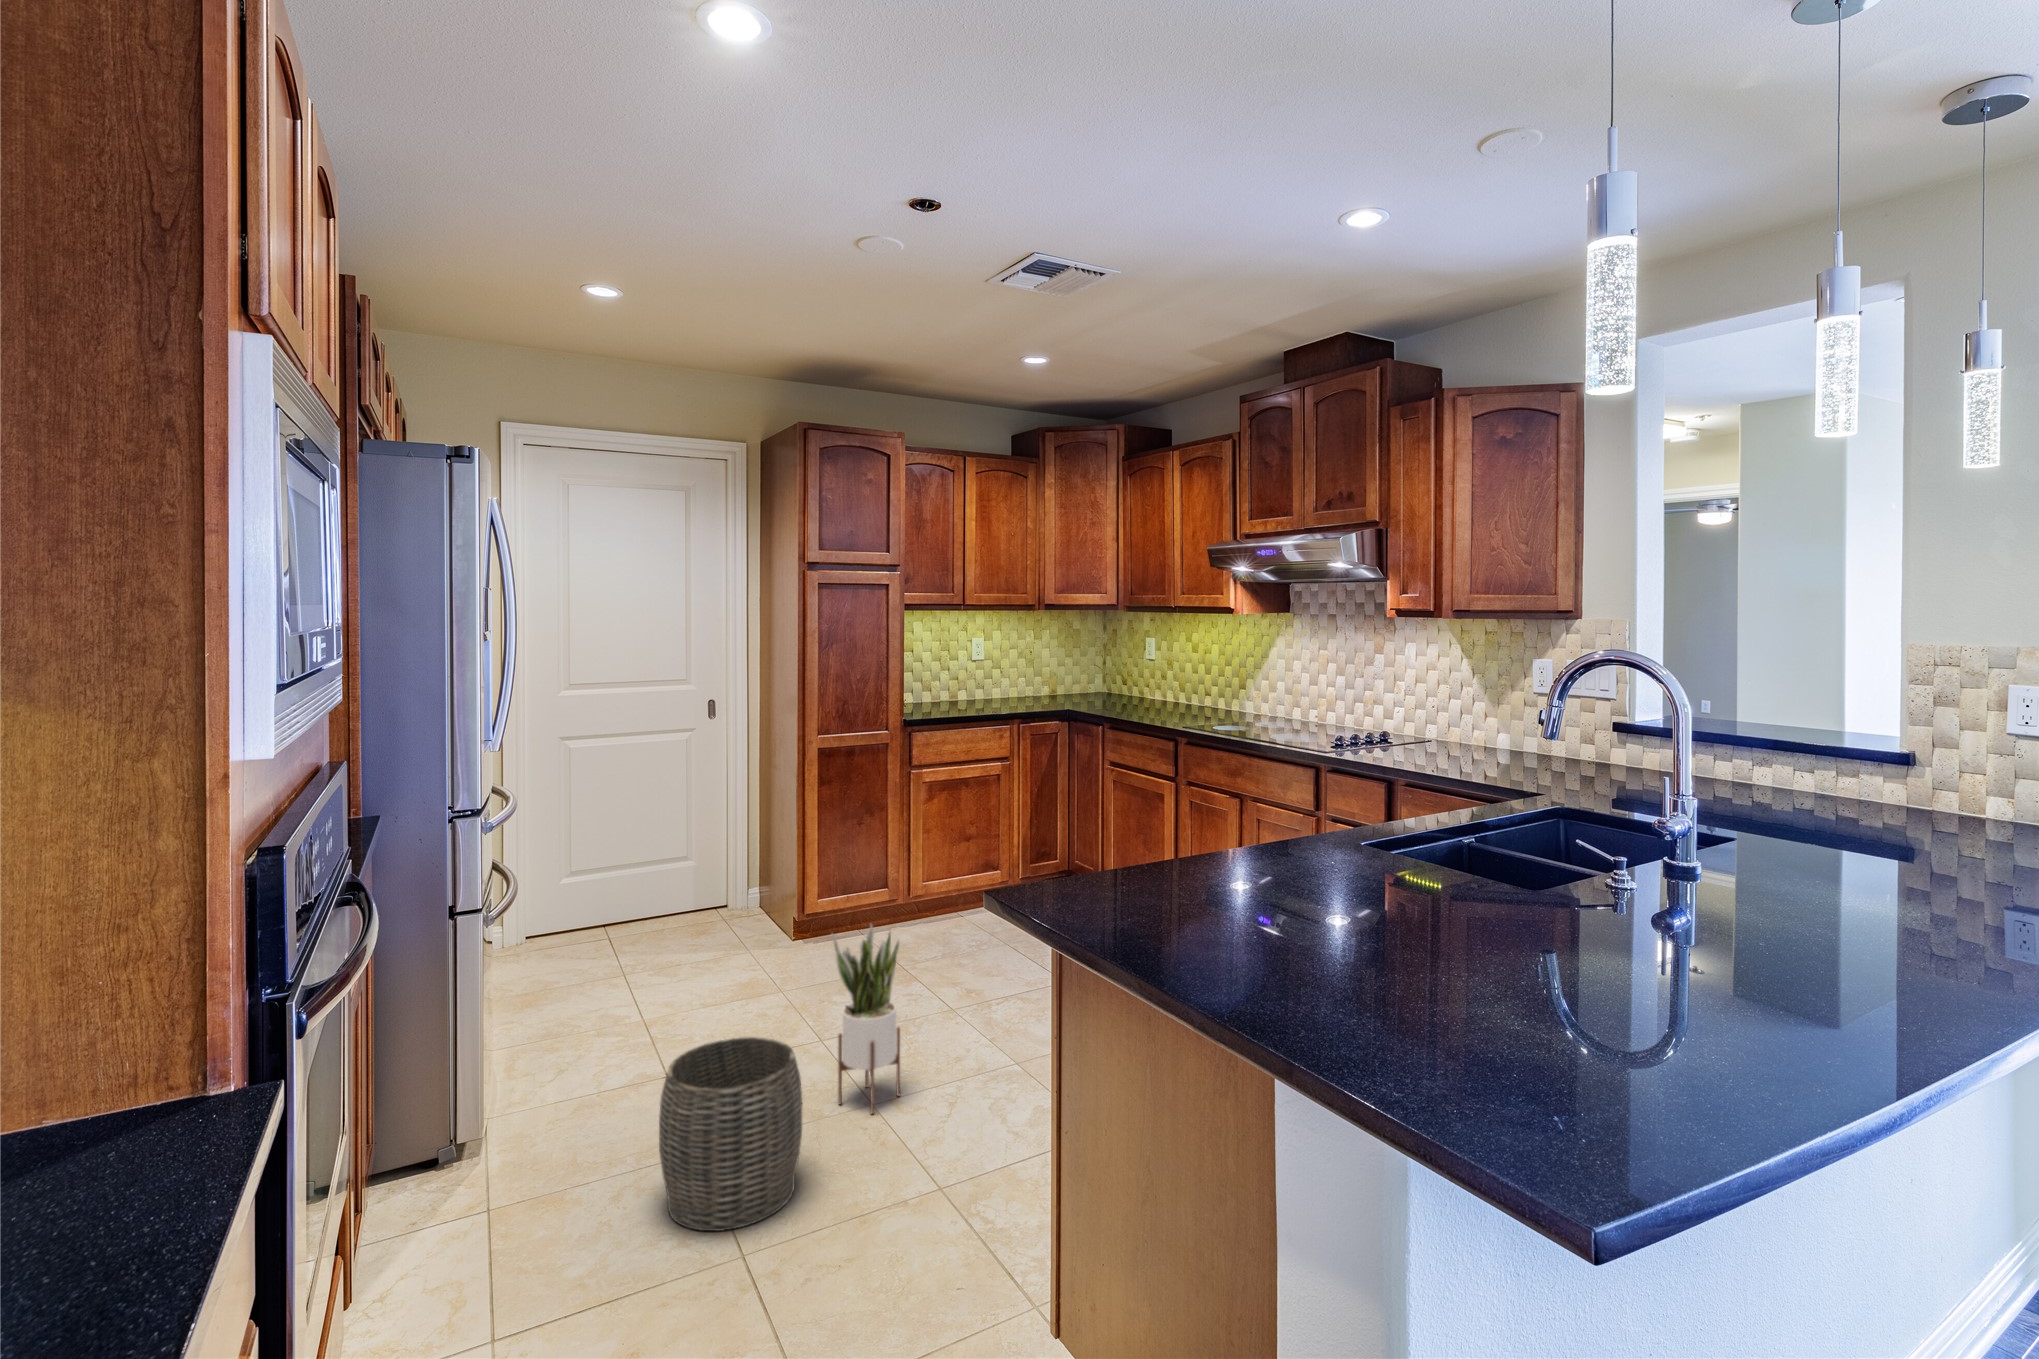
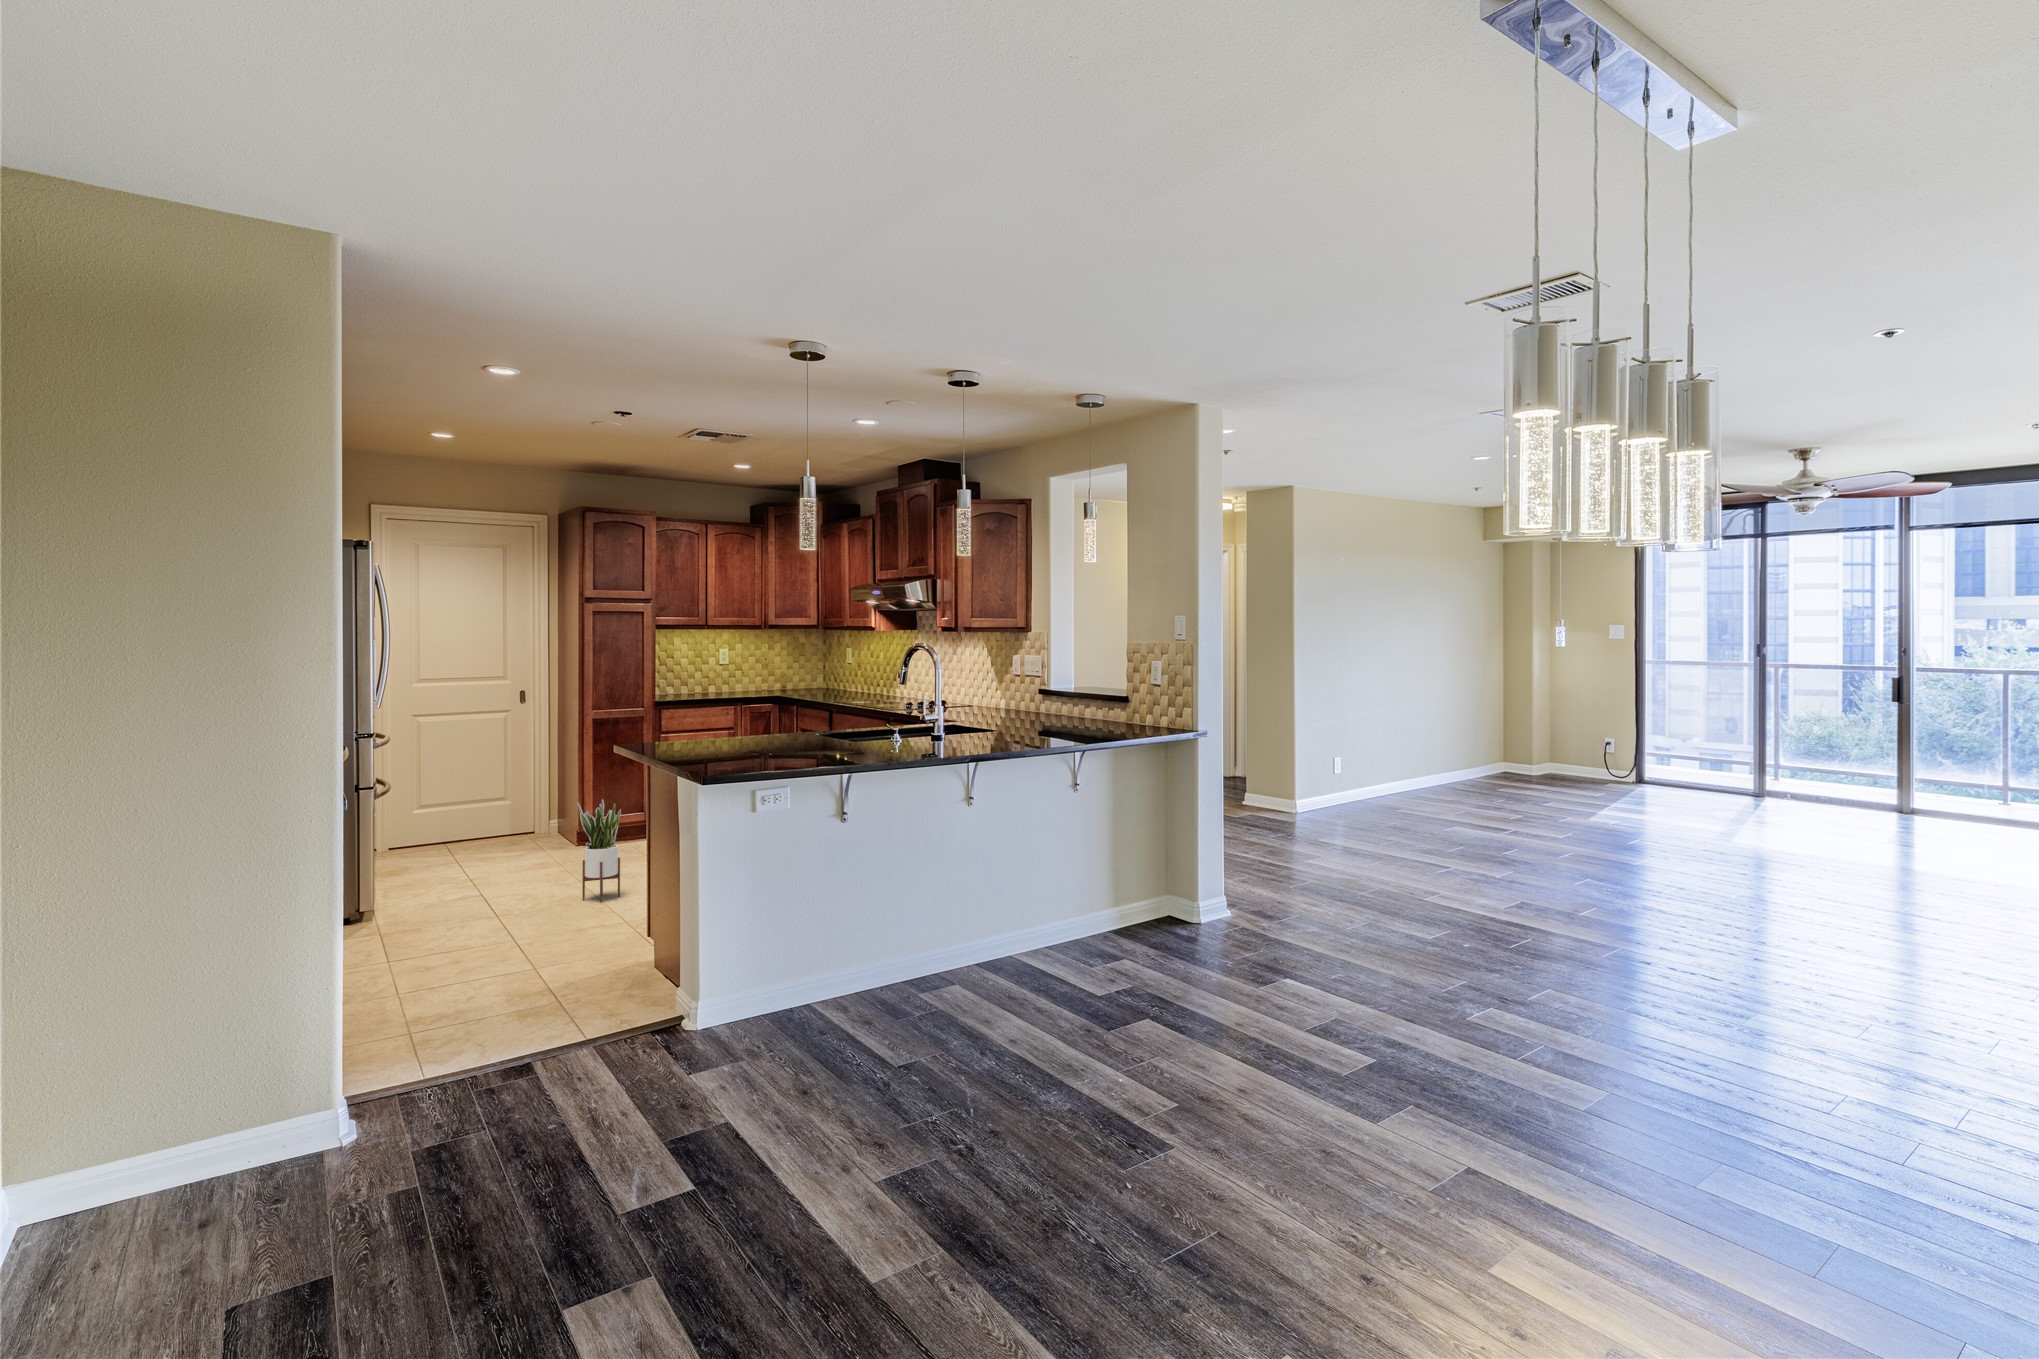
woven basket: present [659,1037,802,1231] -> none [474,851,553,936]

